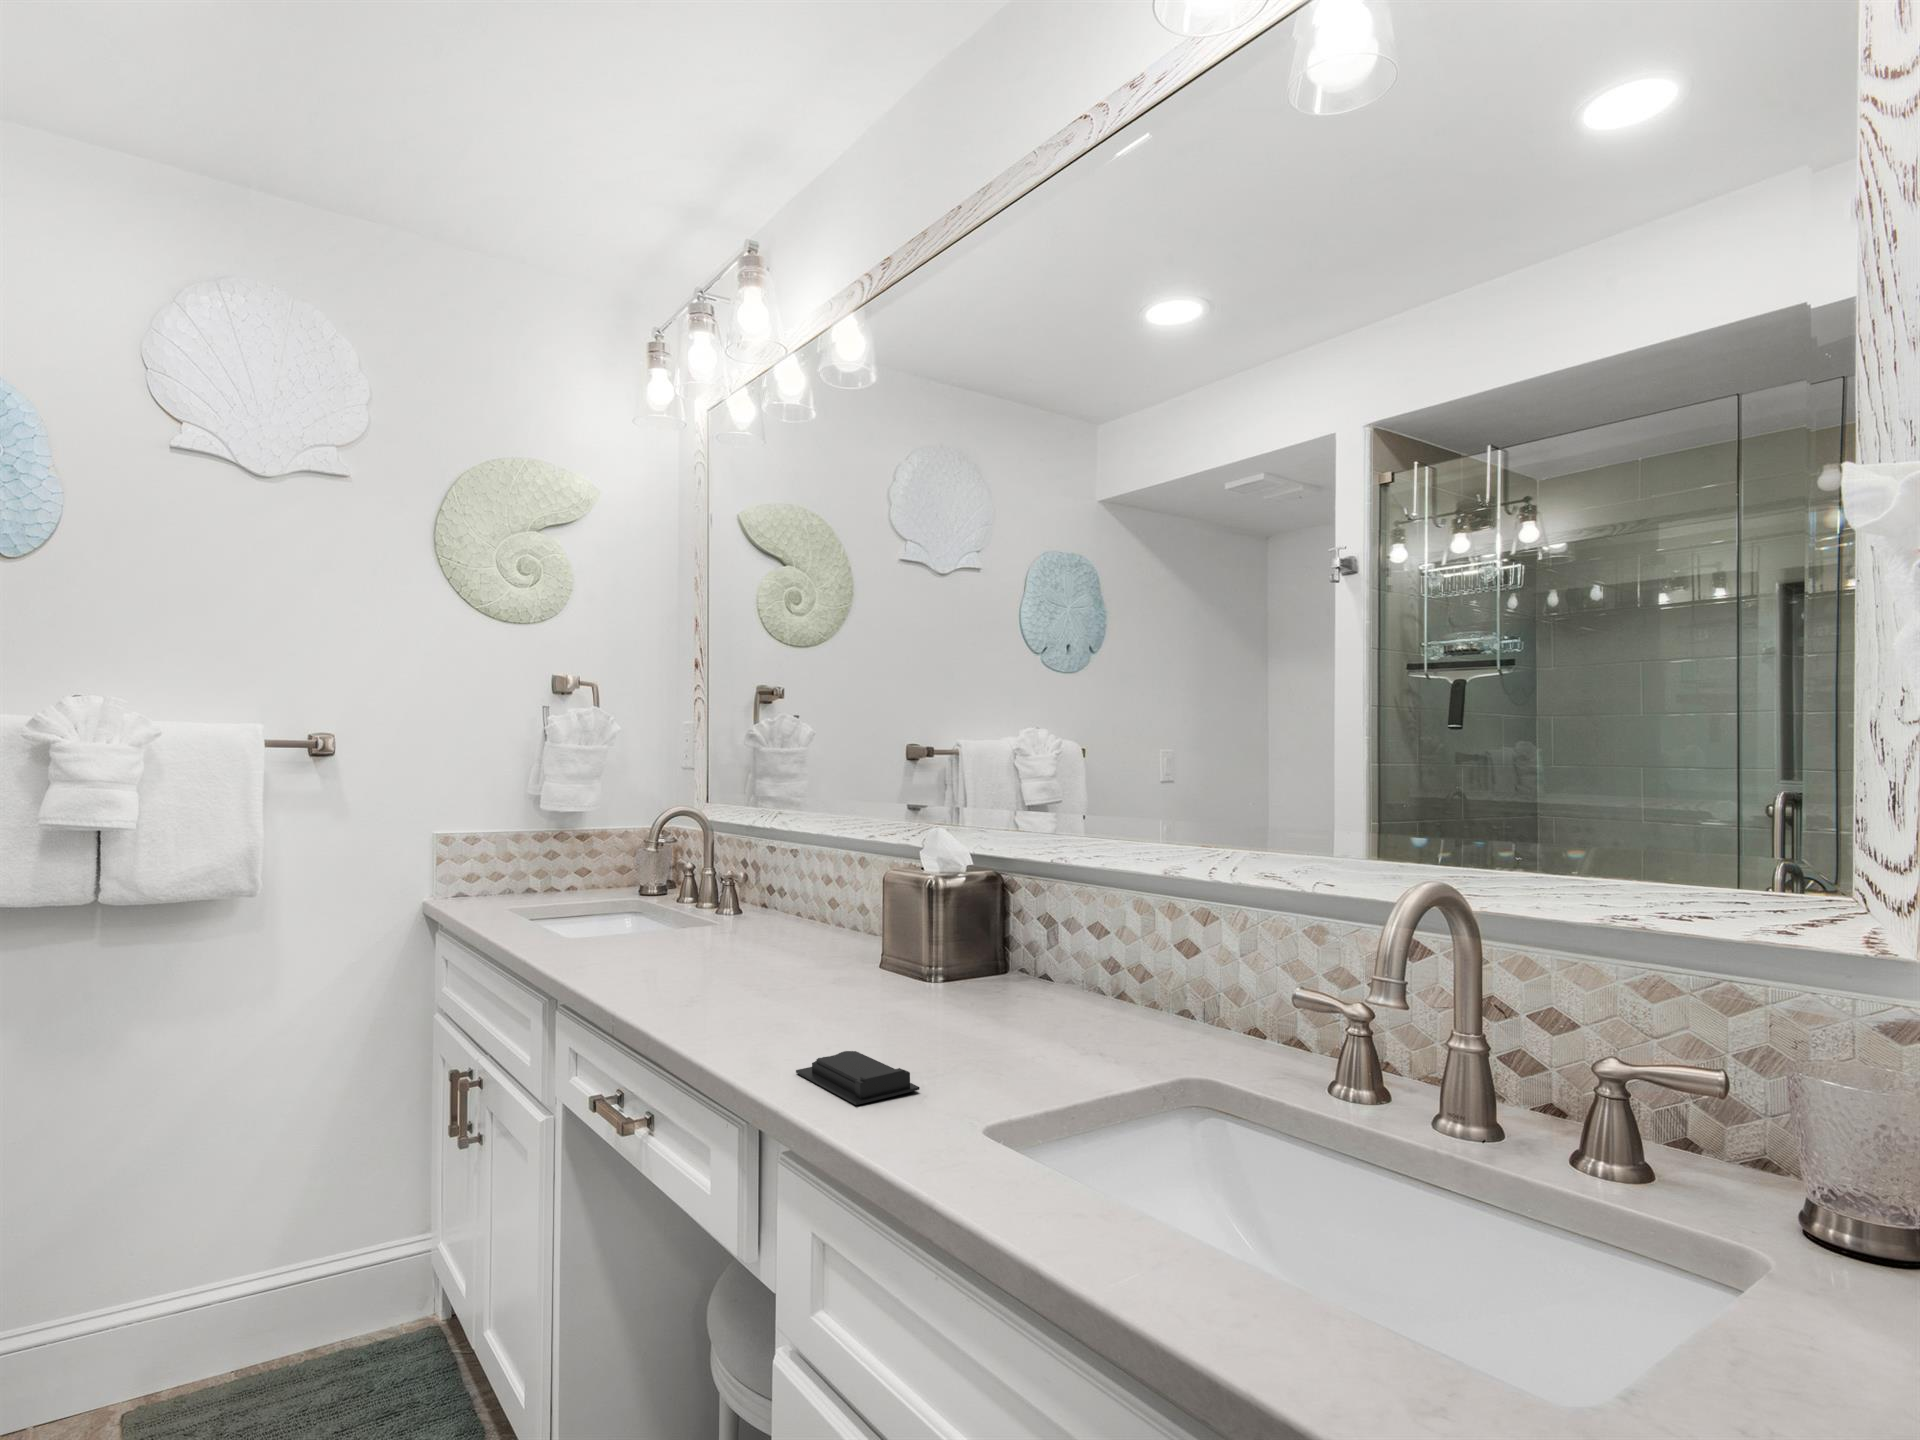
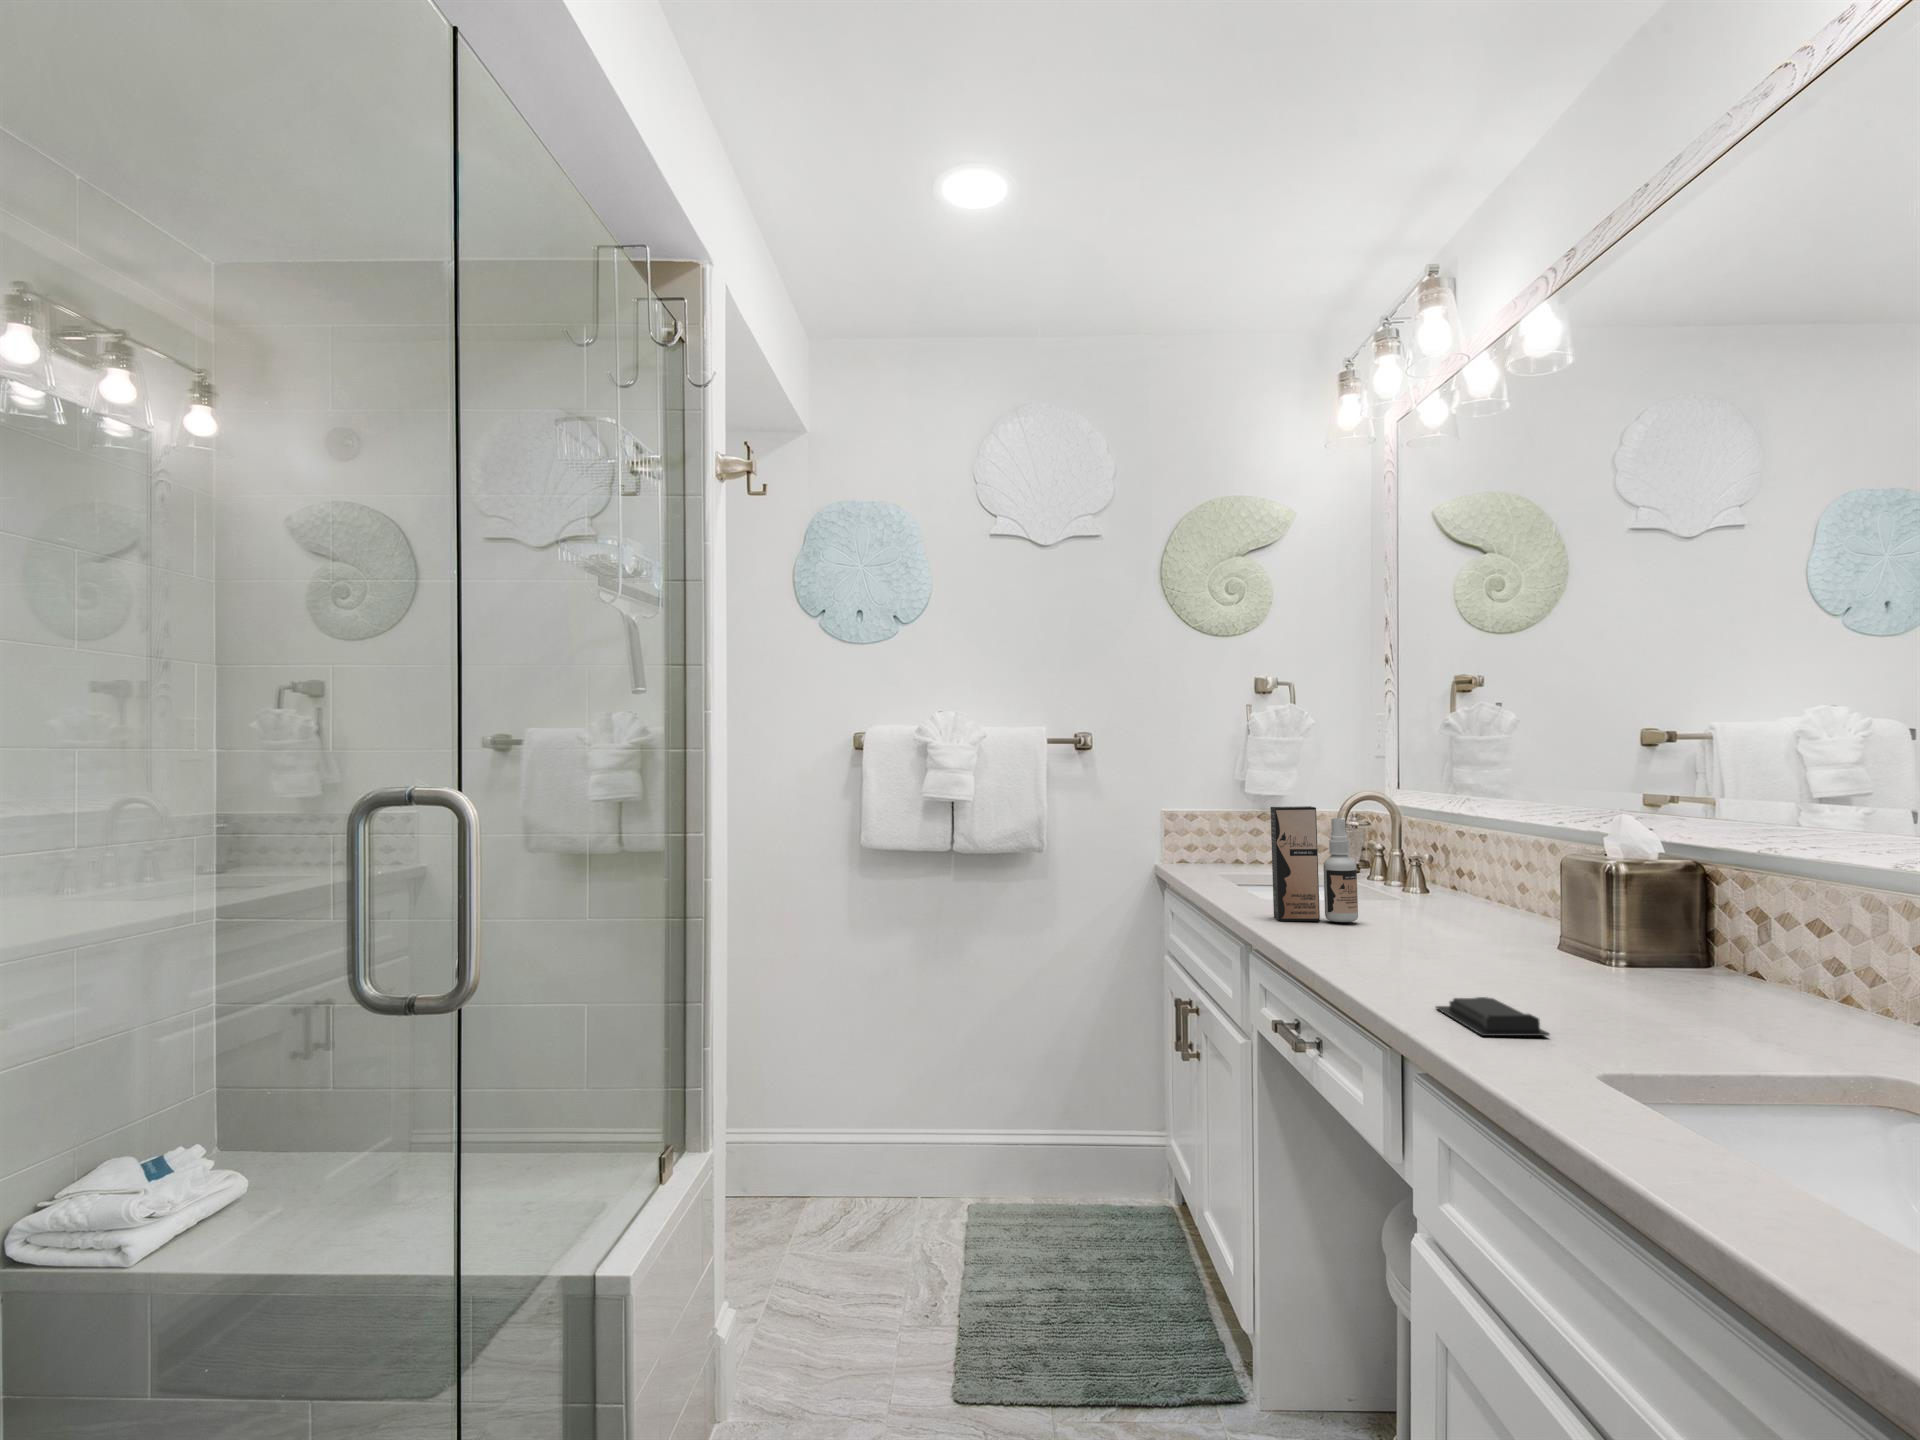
spray bottle: none [582,830,681,969] -> present [1270,806,1358,922]

